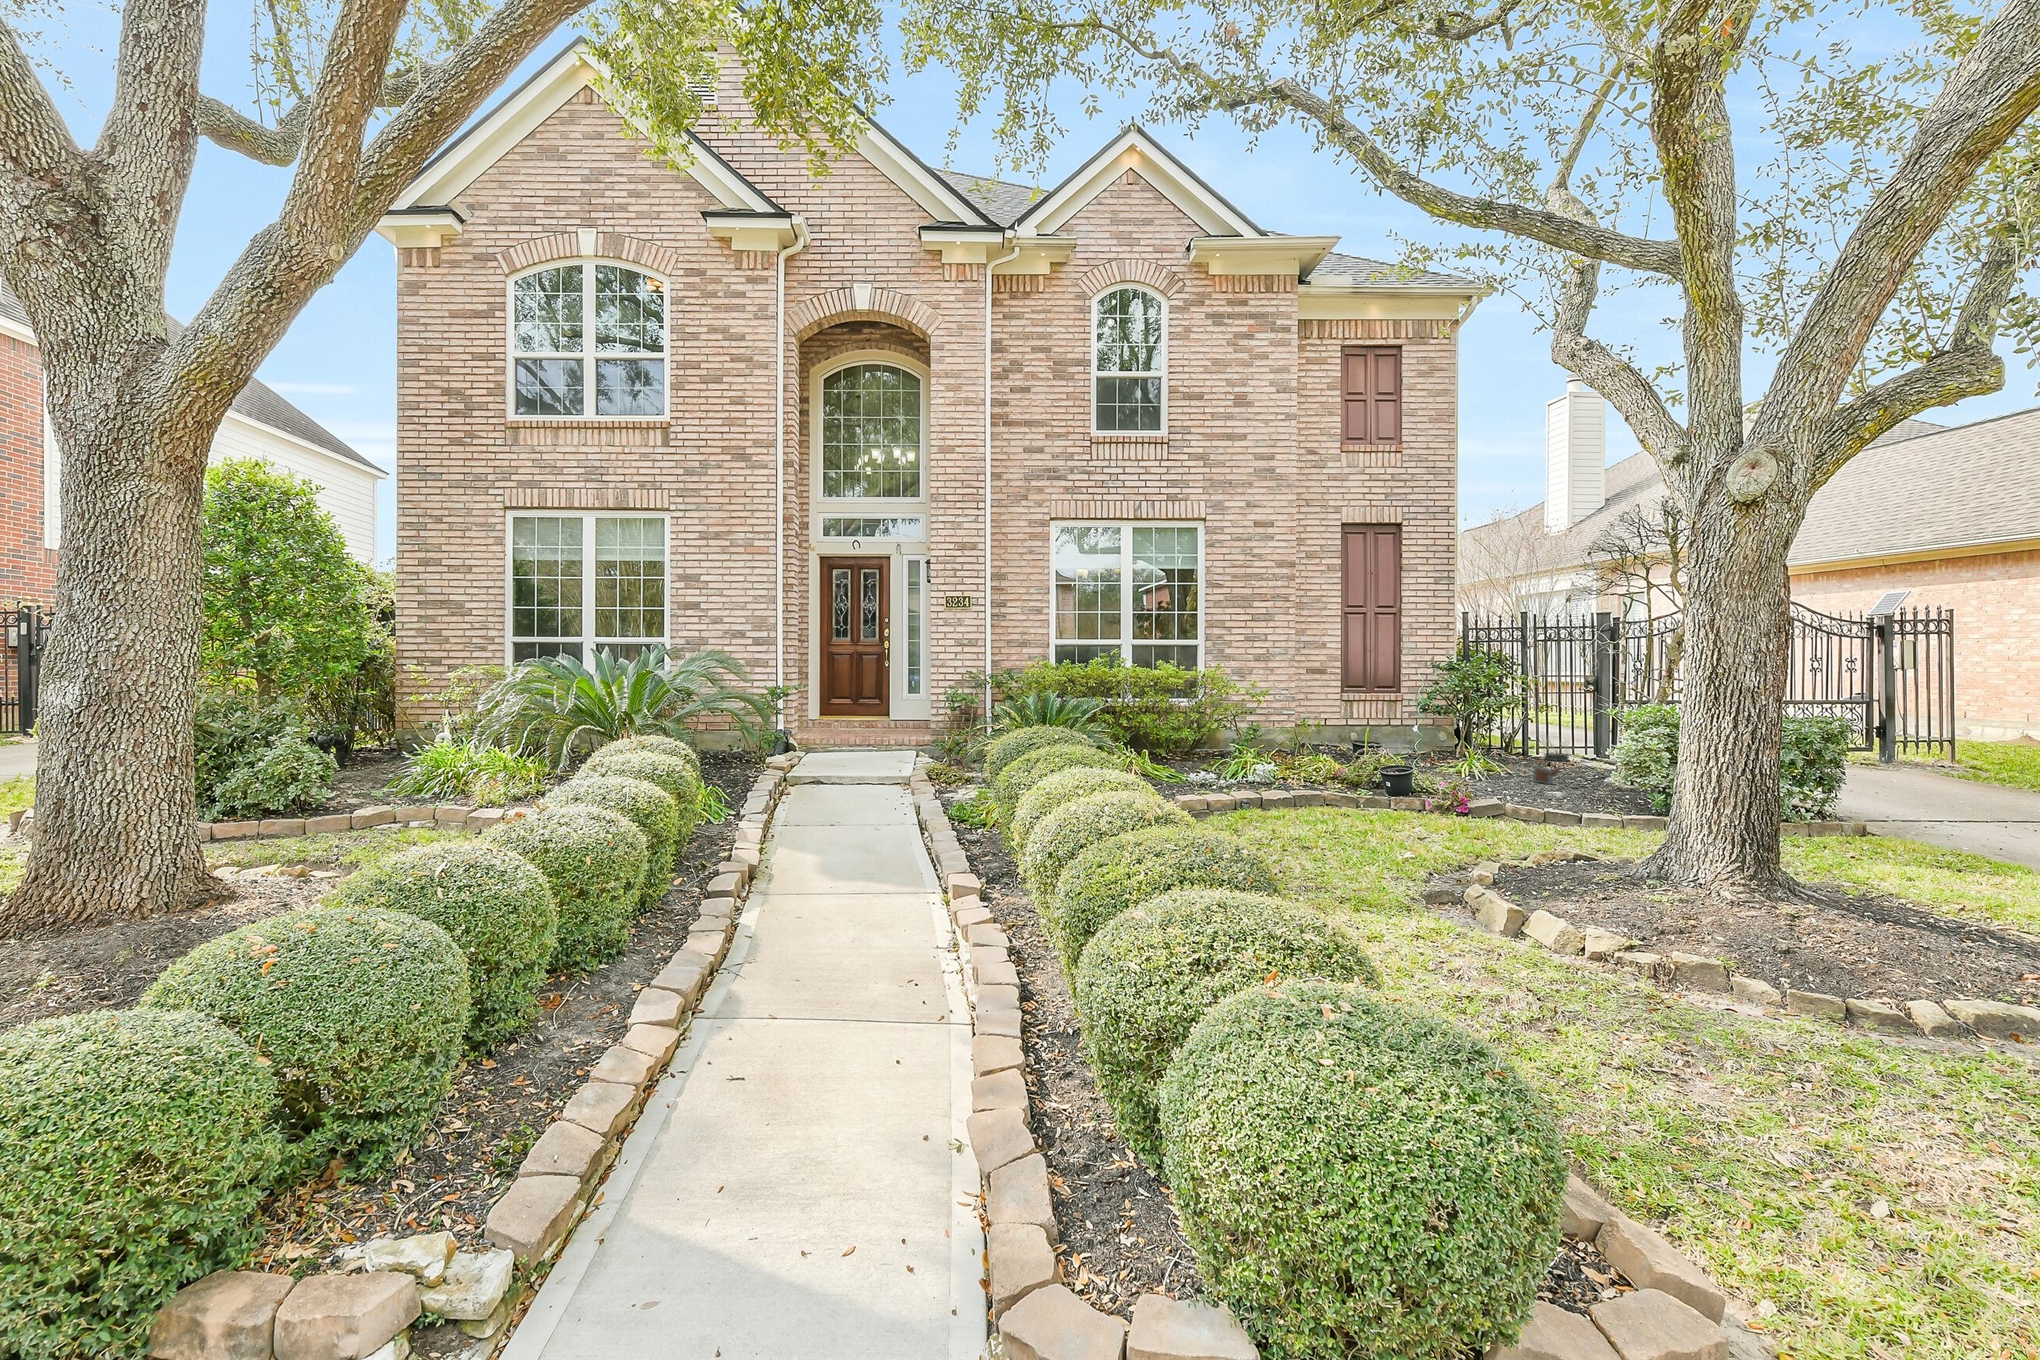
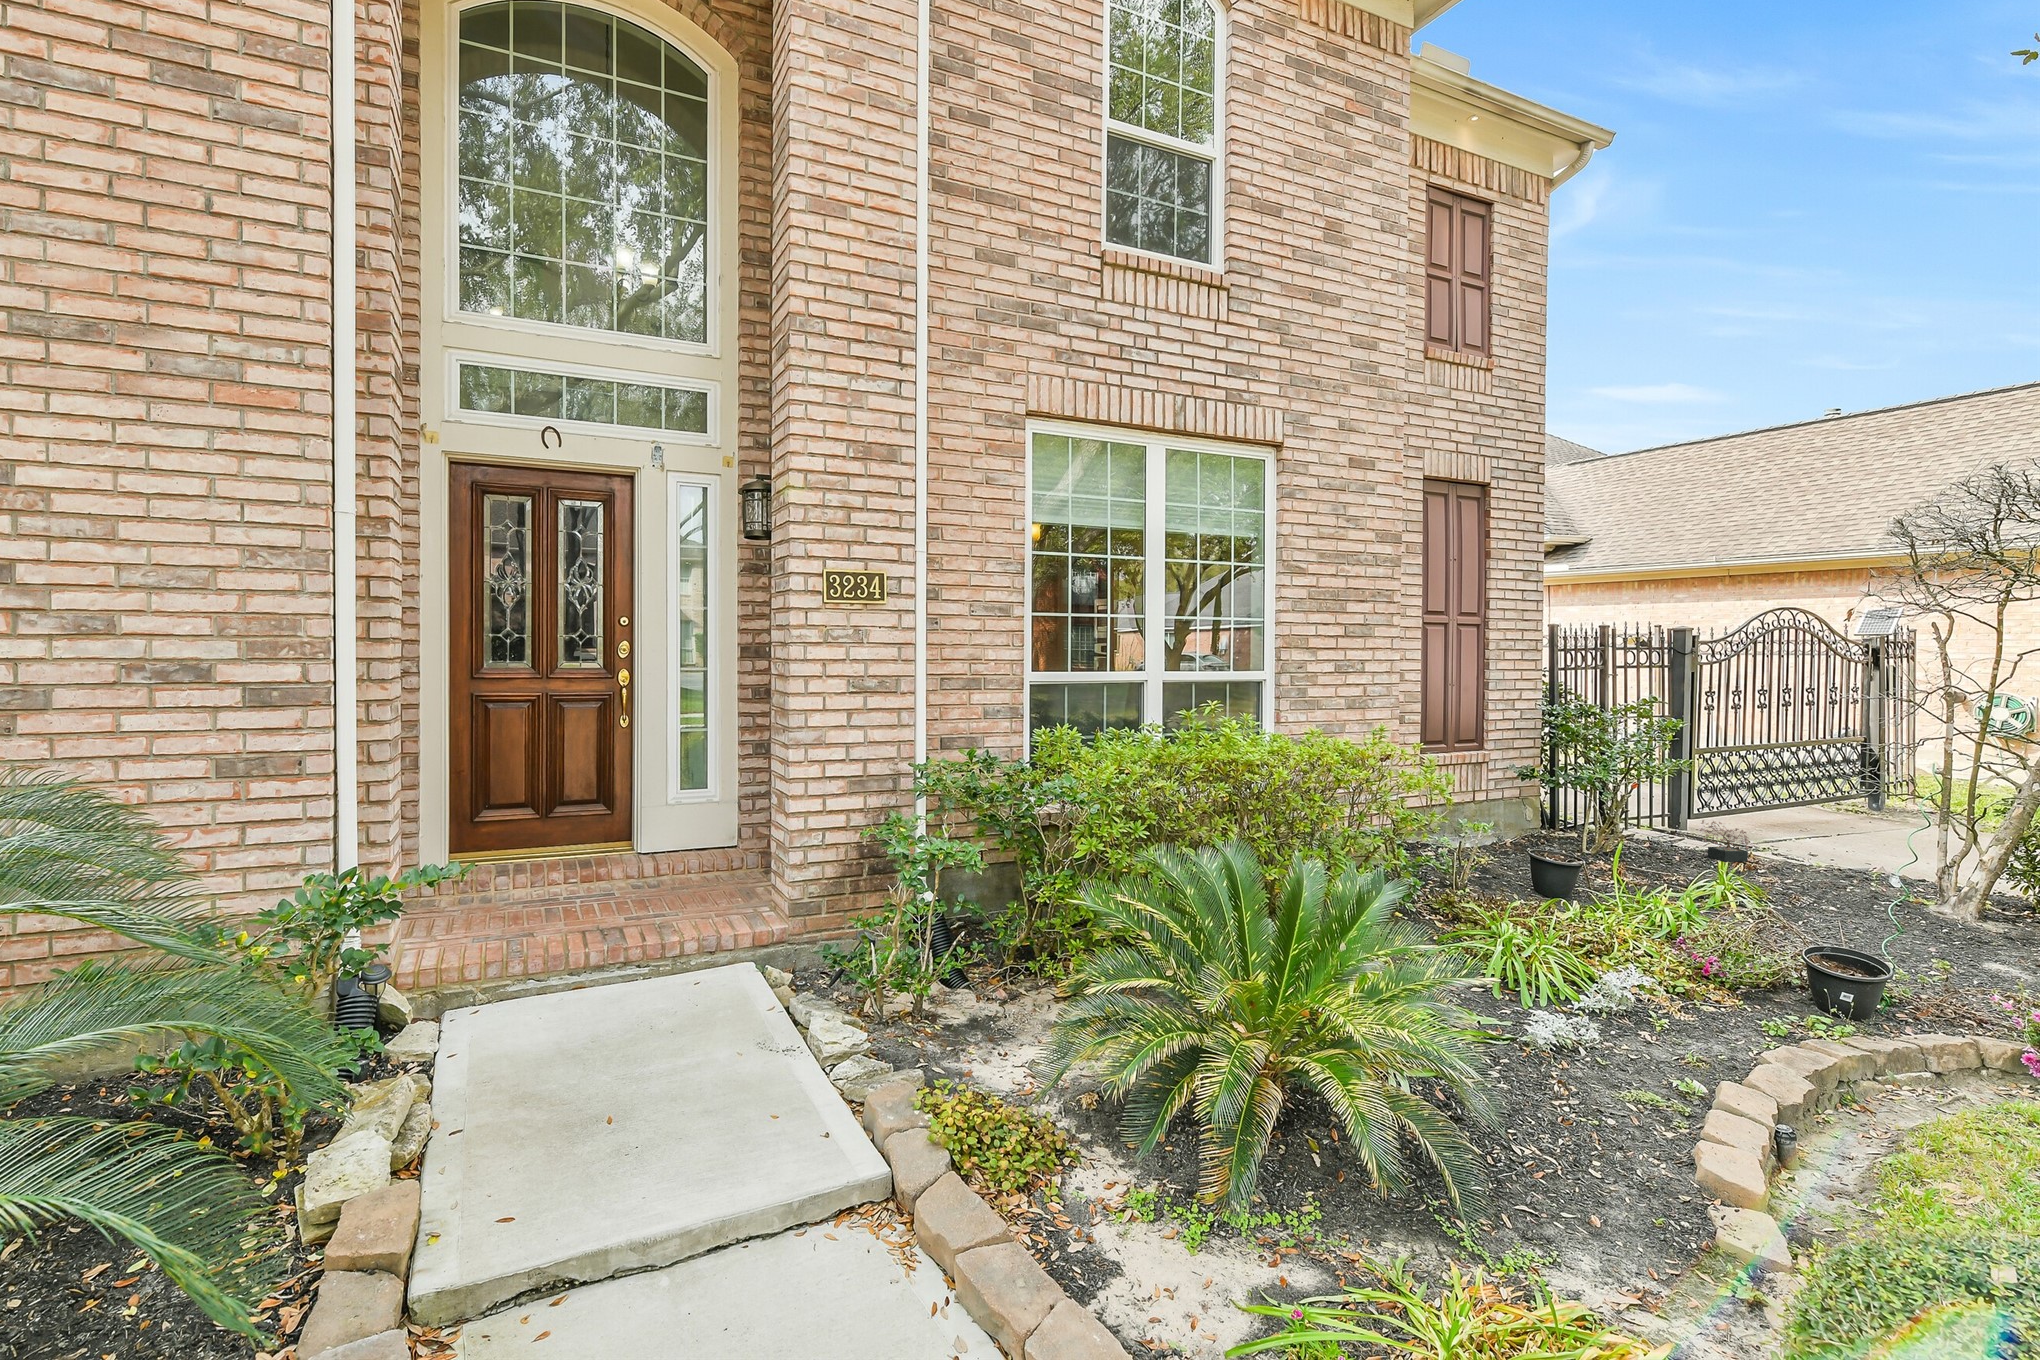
watering can: present [1527,763,1562,785] -> none [1872,910,1964,954]

